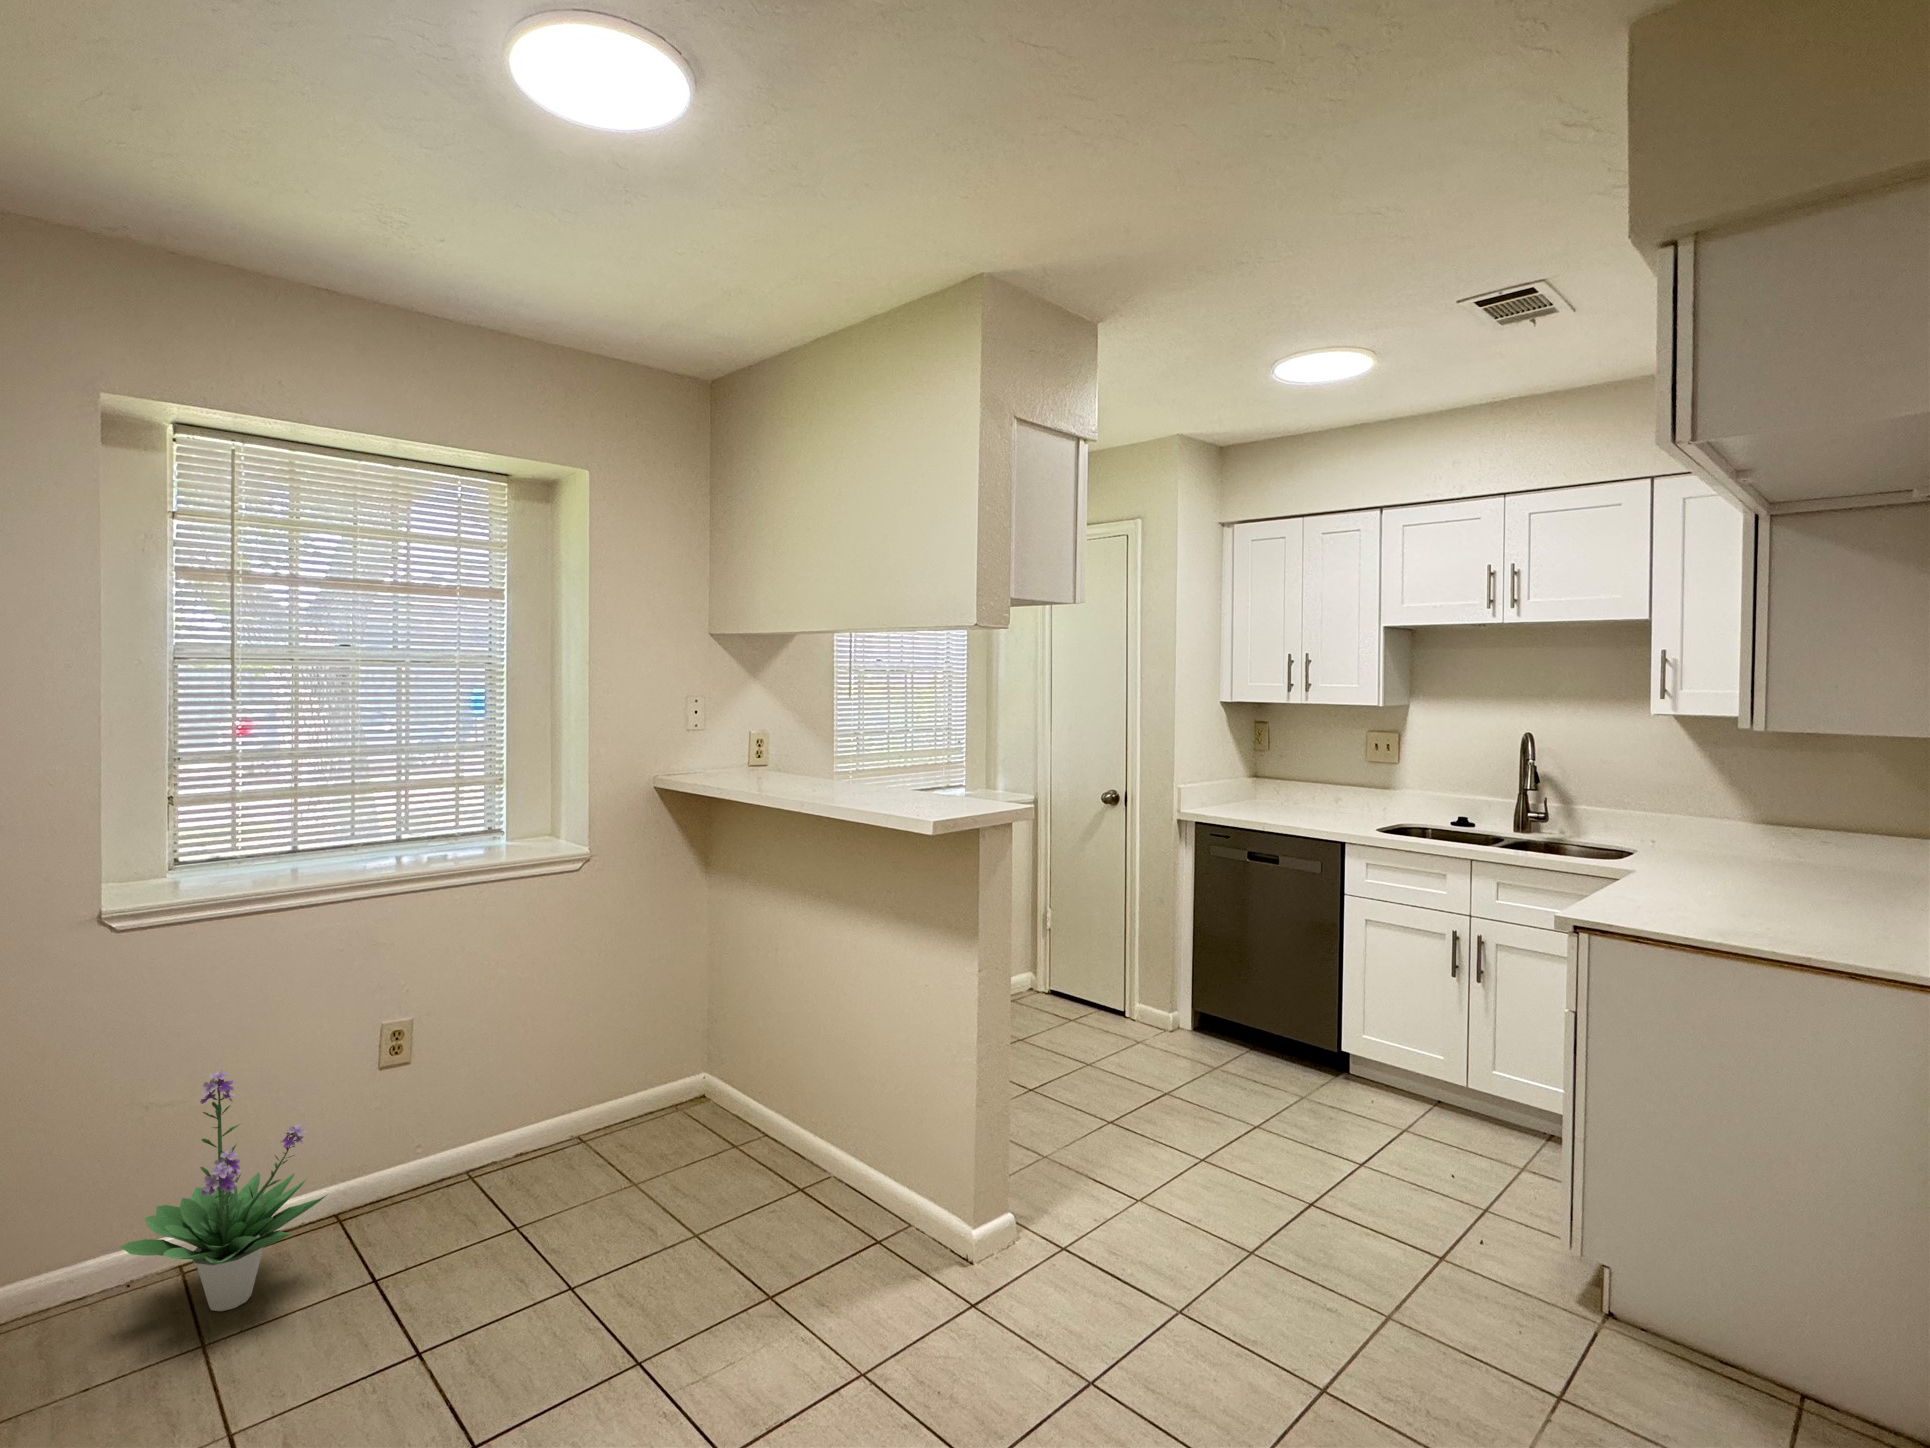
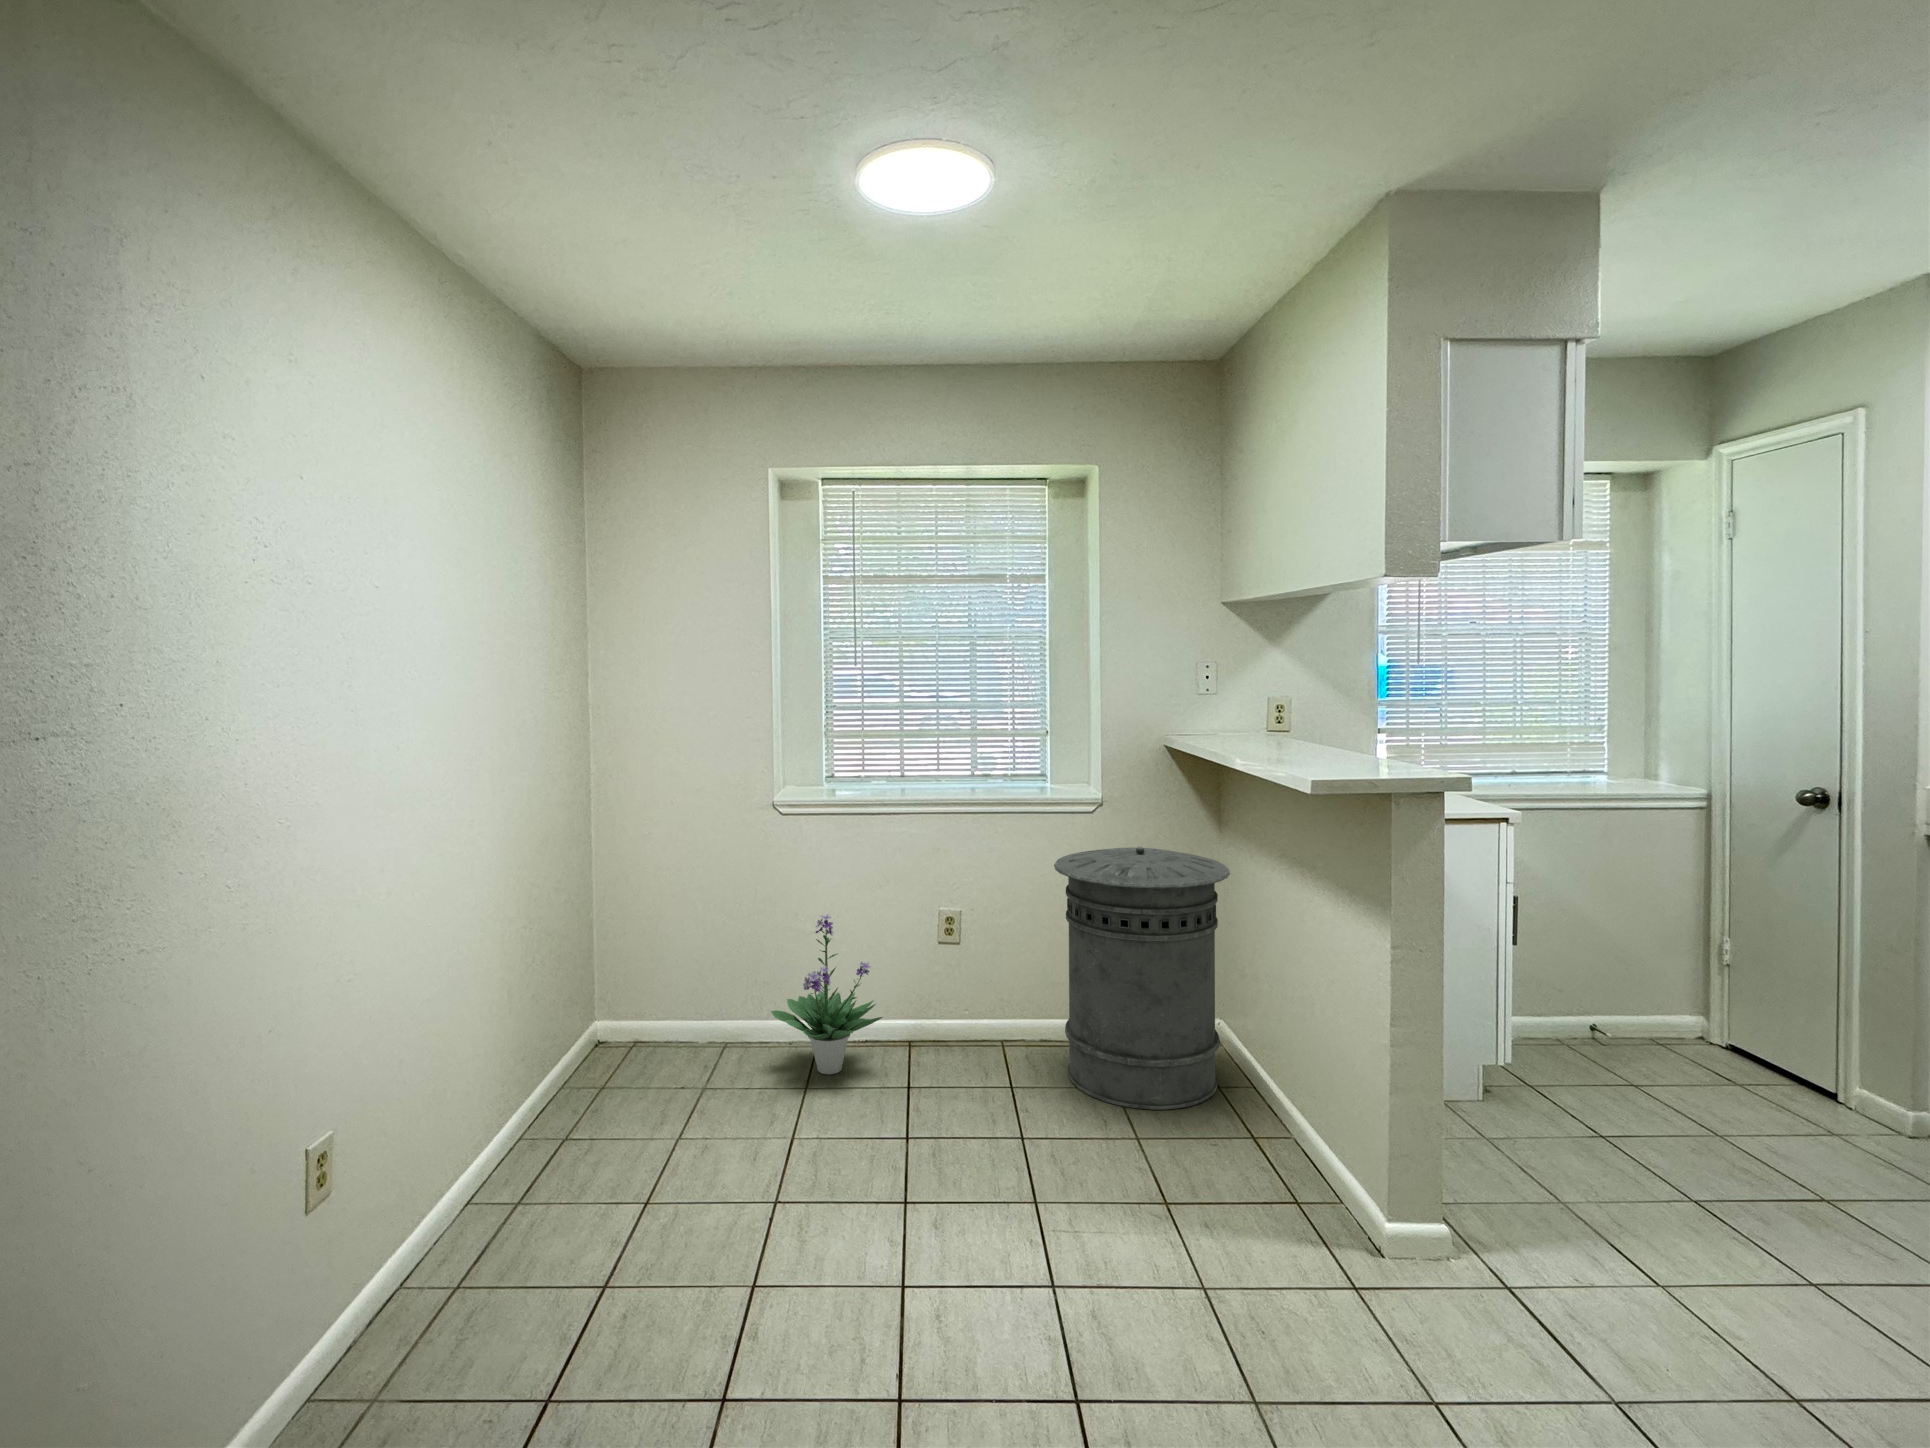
trash can: none [554,903,752,1206] -> present [1054,846,1230,1110]

